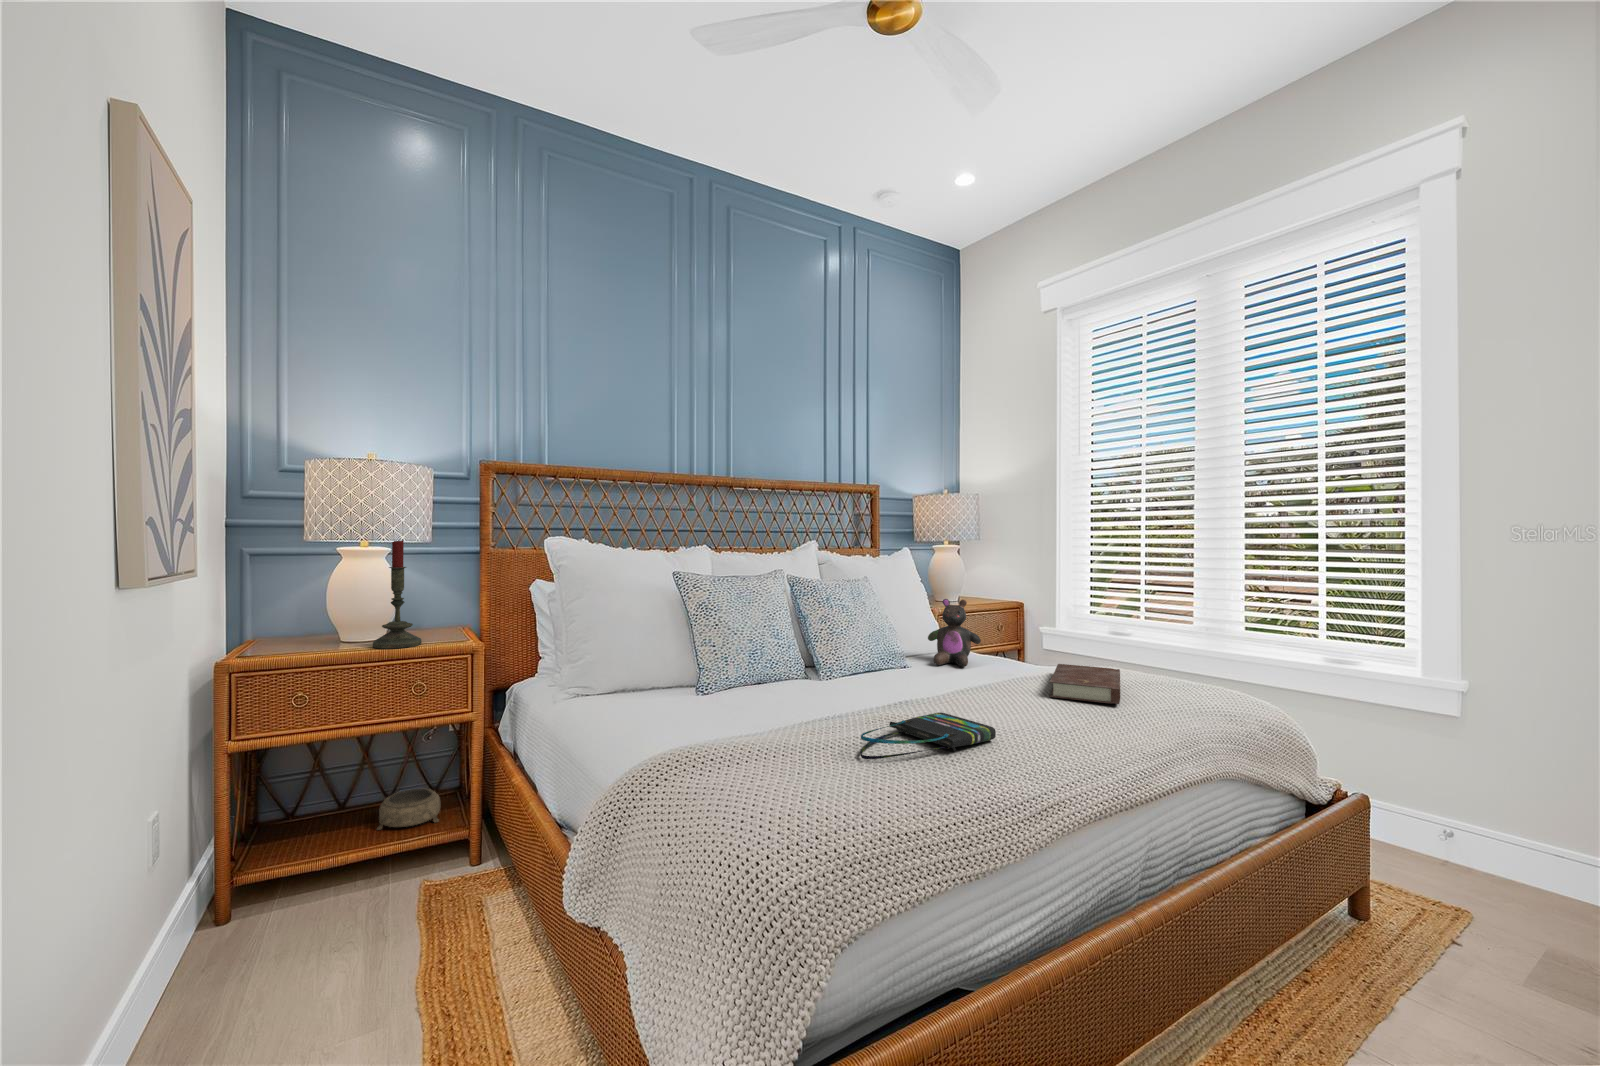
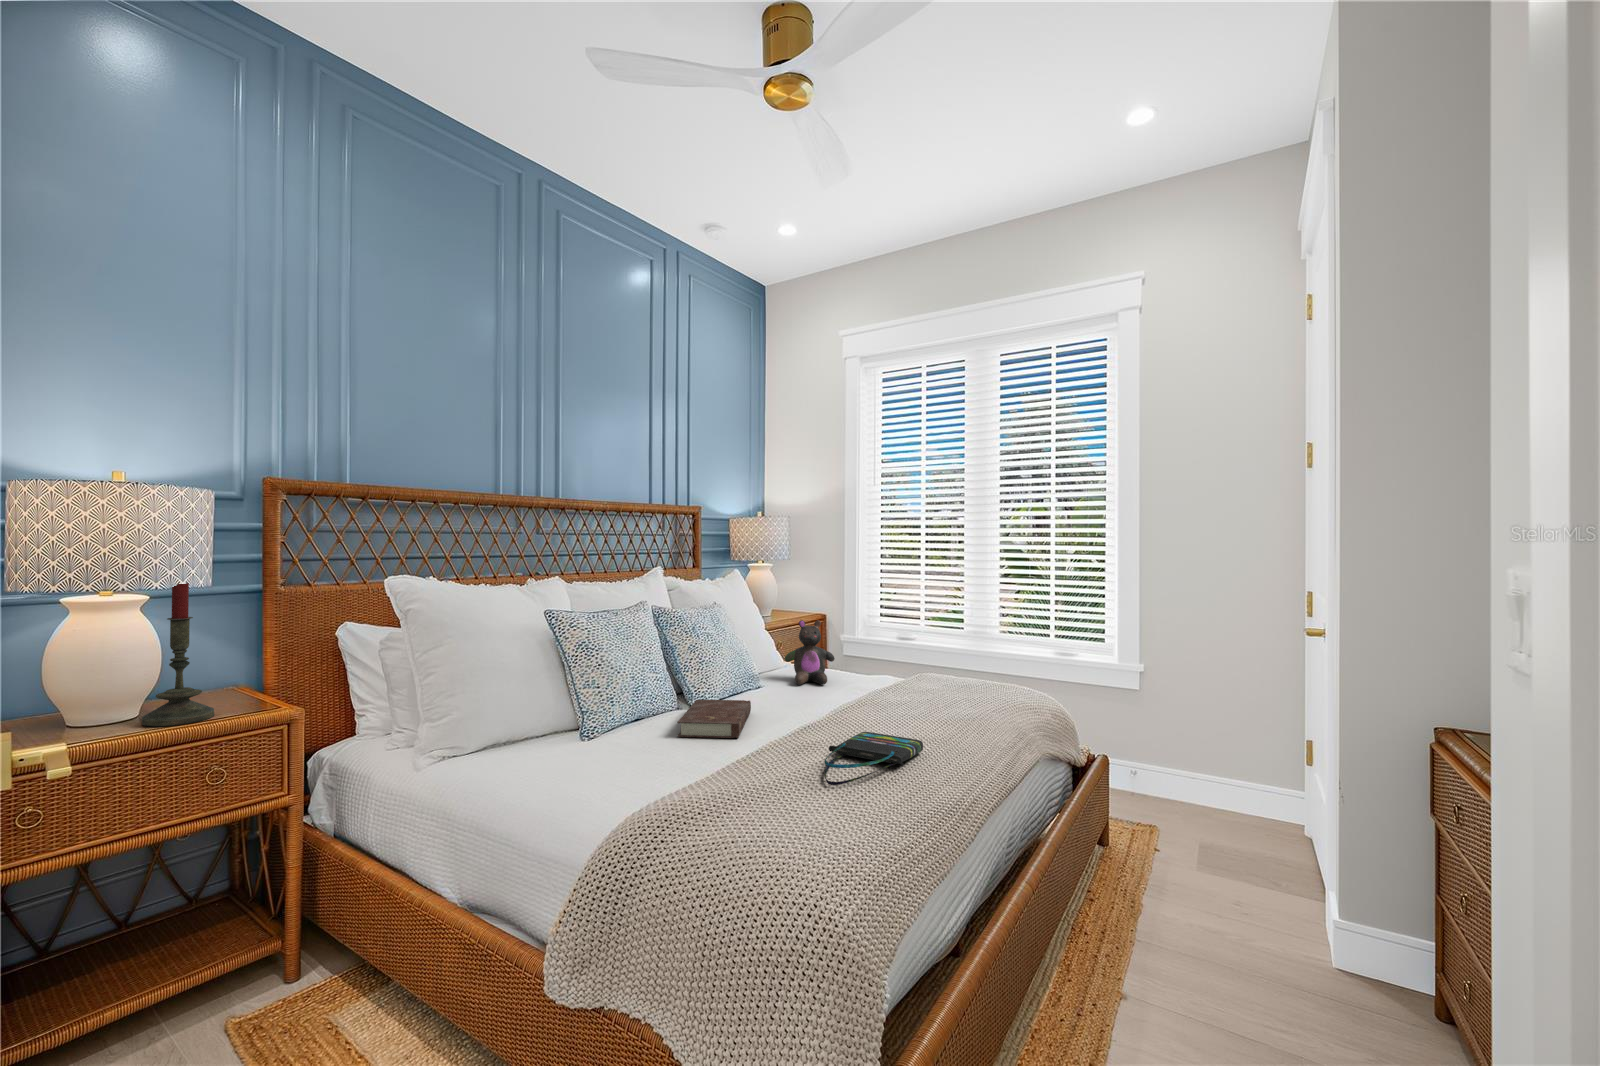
book: present [1050,664,1120,704] -> present [678,700,751,738]
decorative bowl: present [377,789,440,830] -> none [136,901,231,969]

